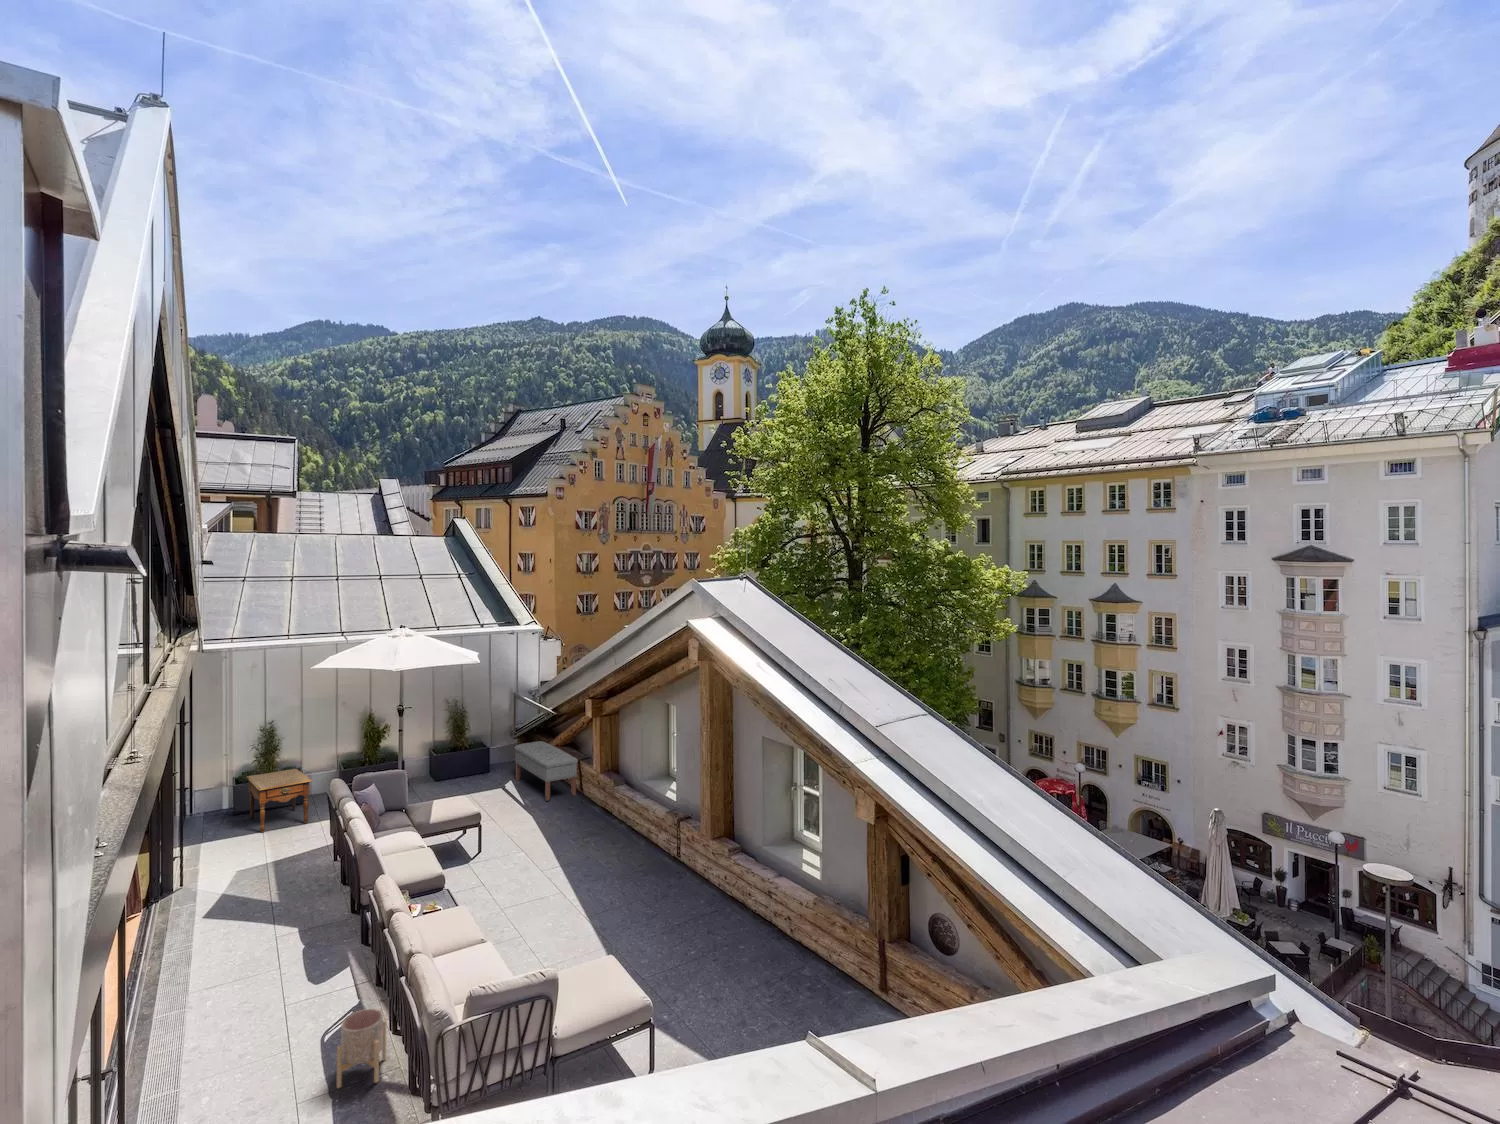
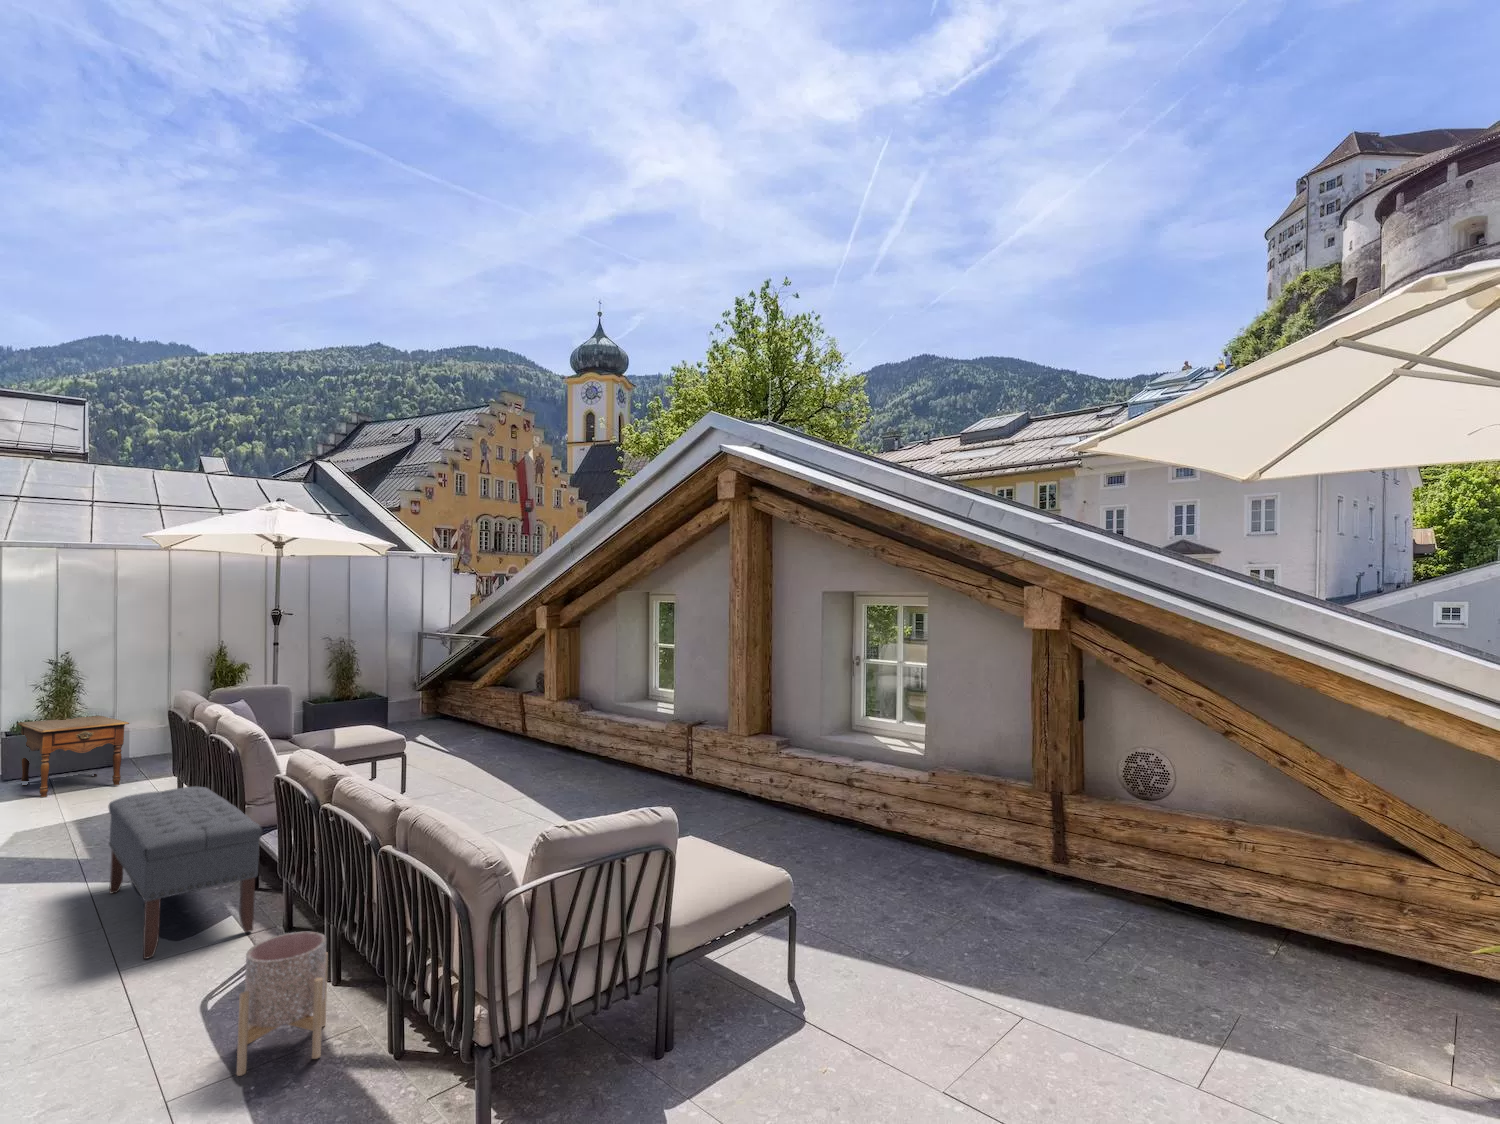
bench: present [514,741,578,801] -> present [108,787,262,959]

